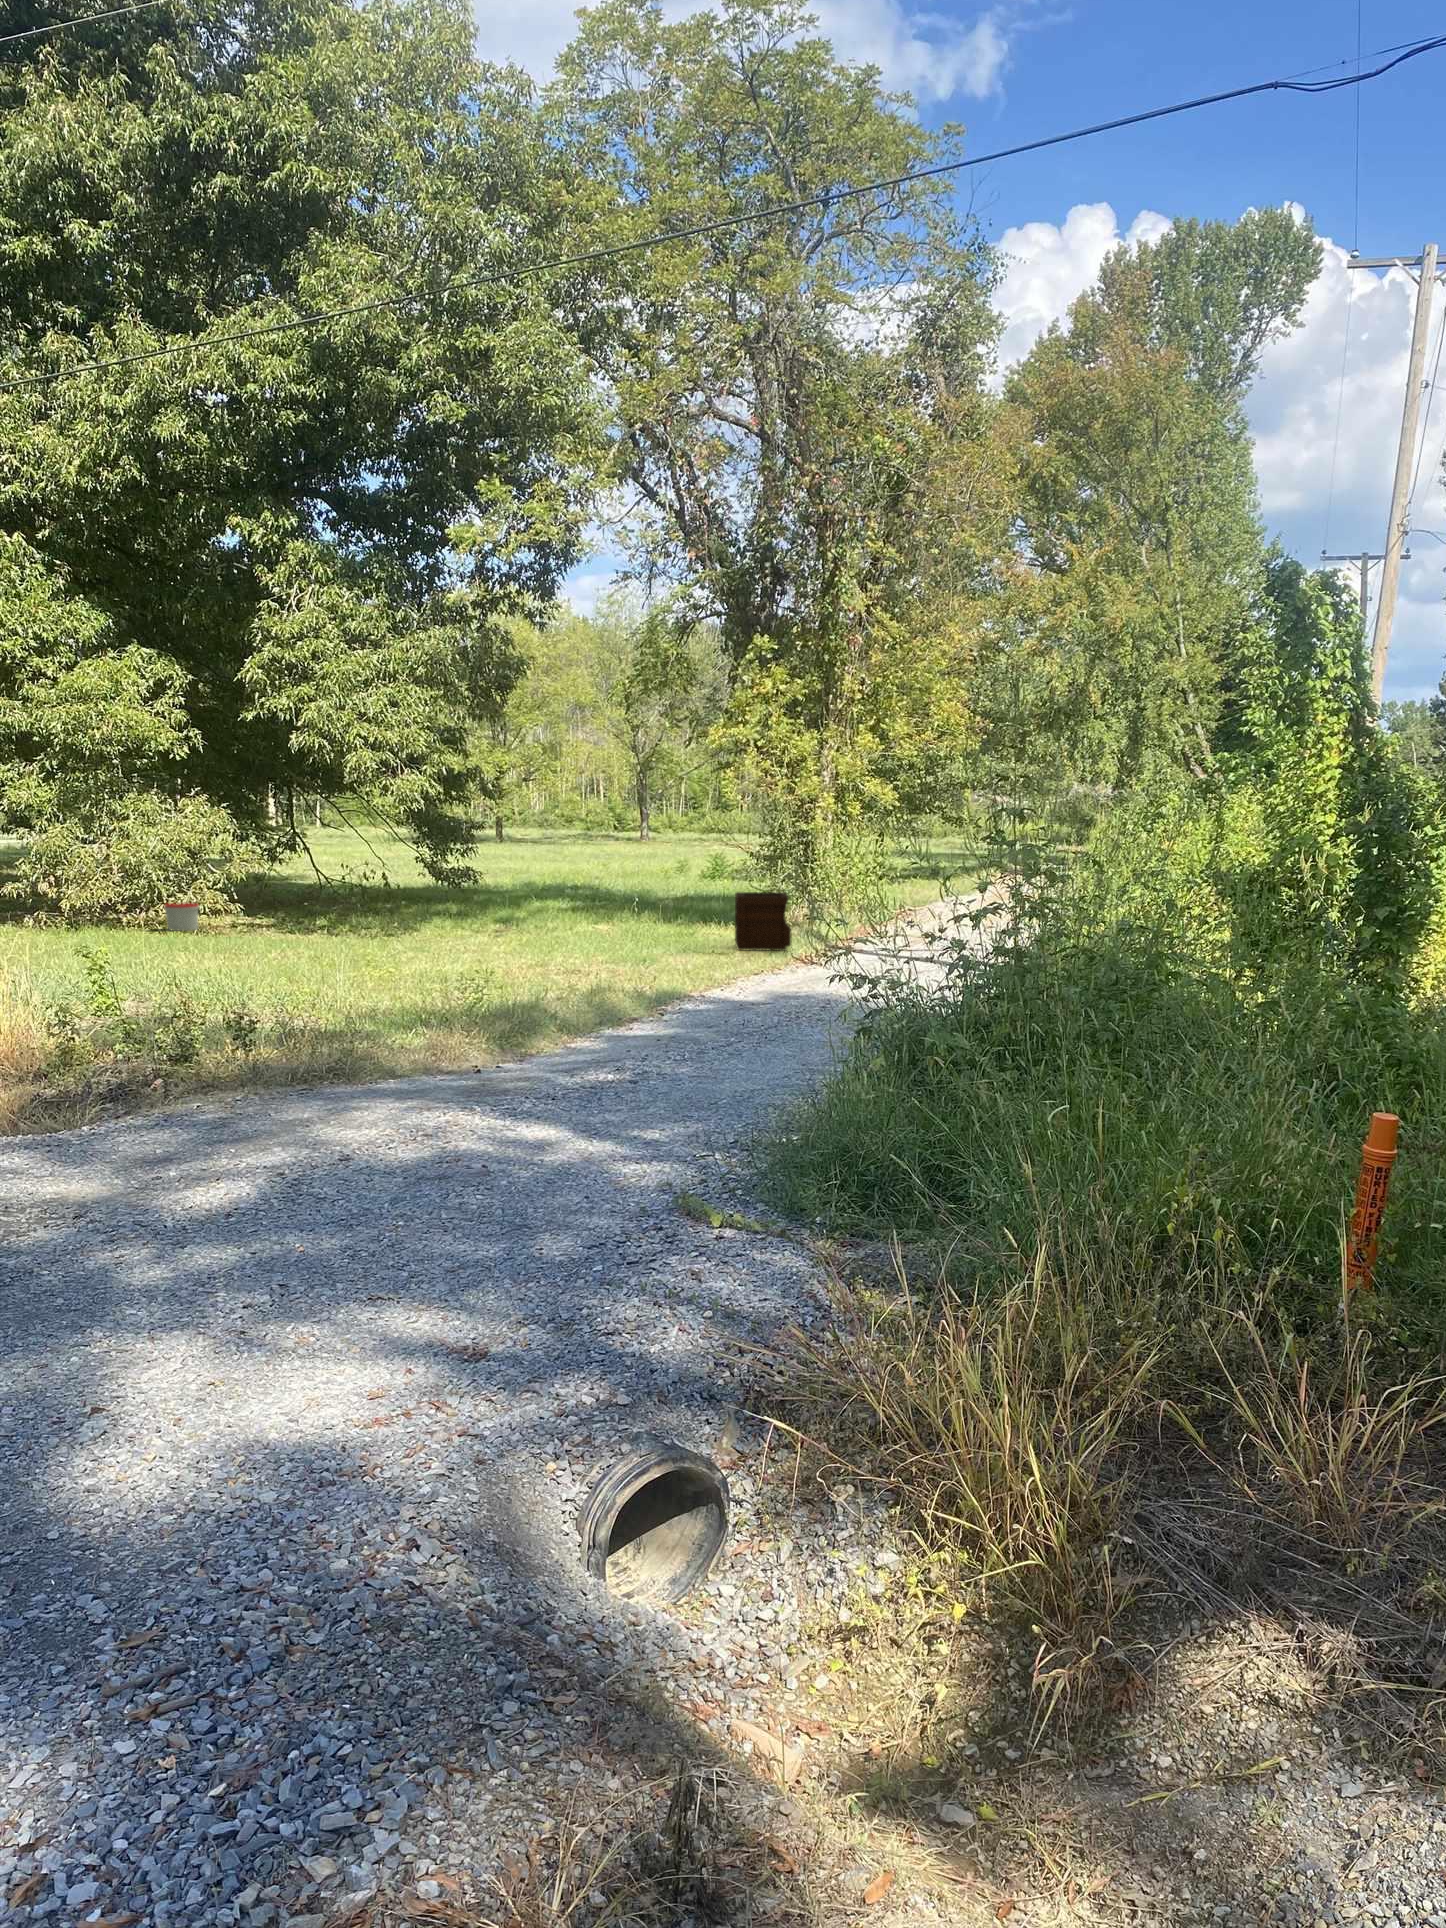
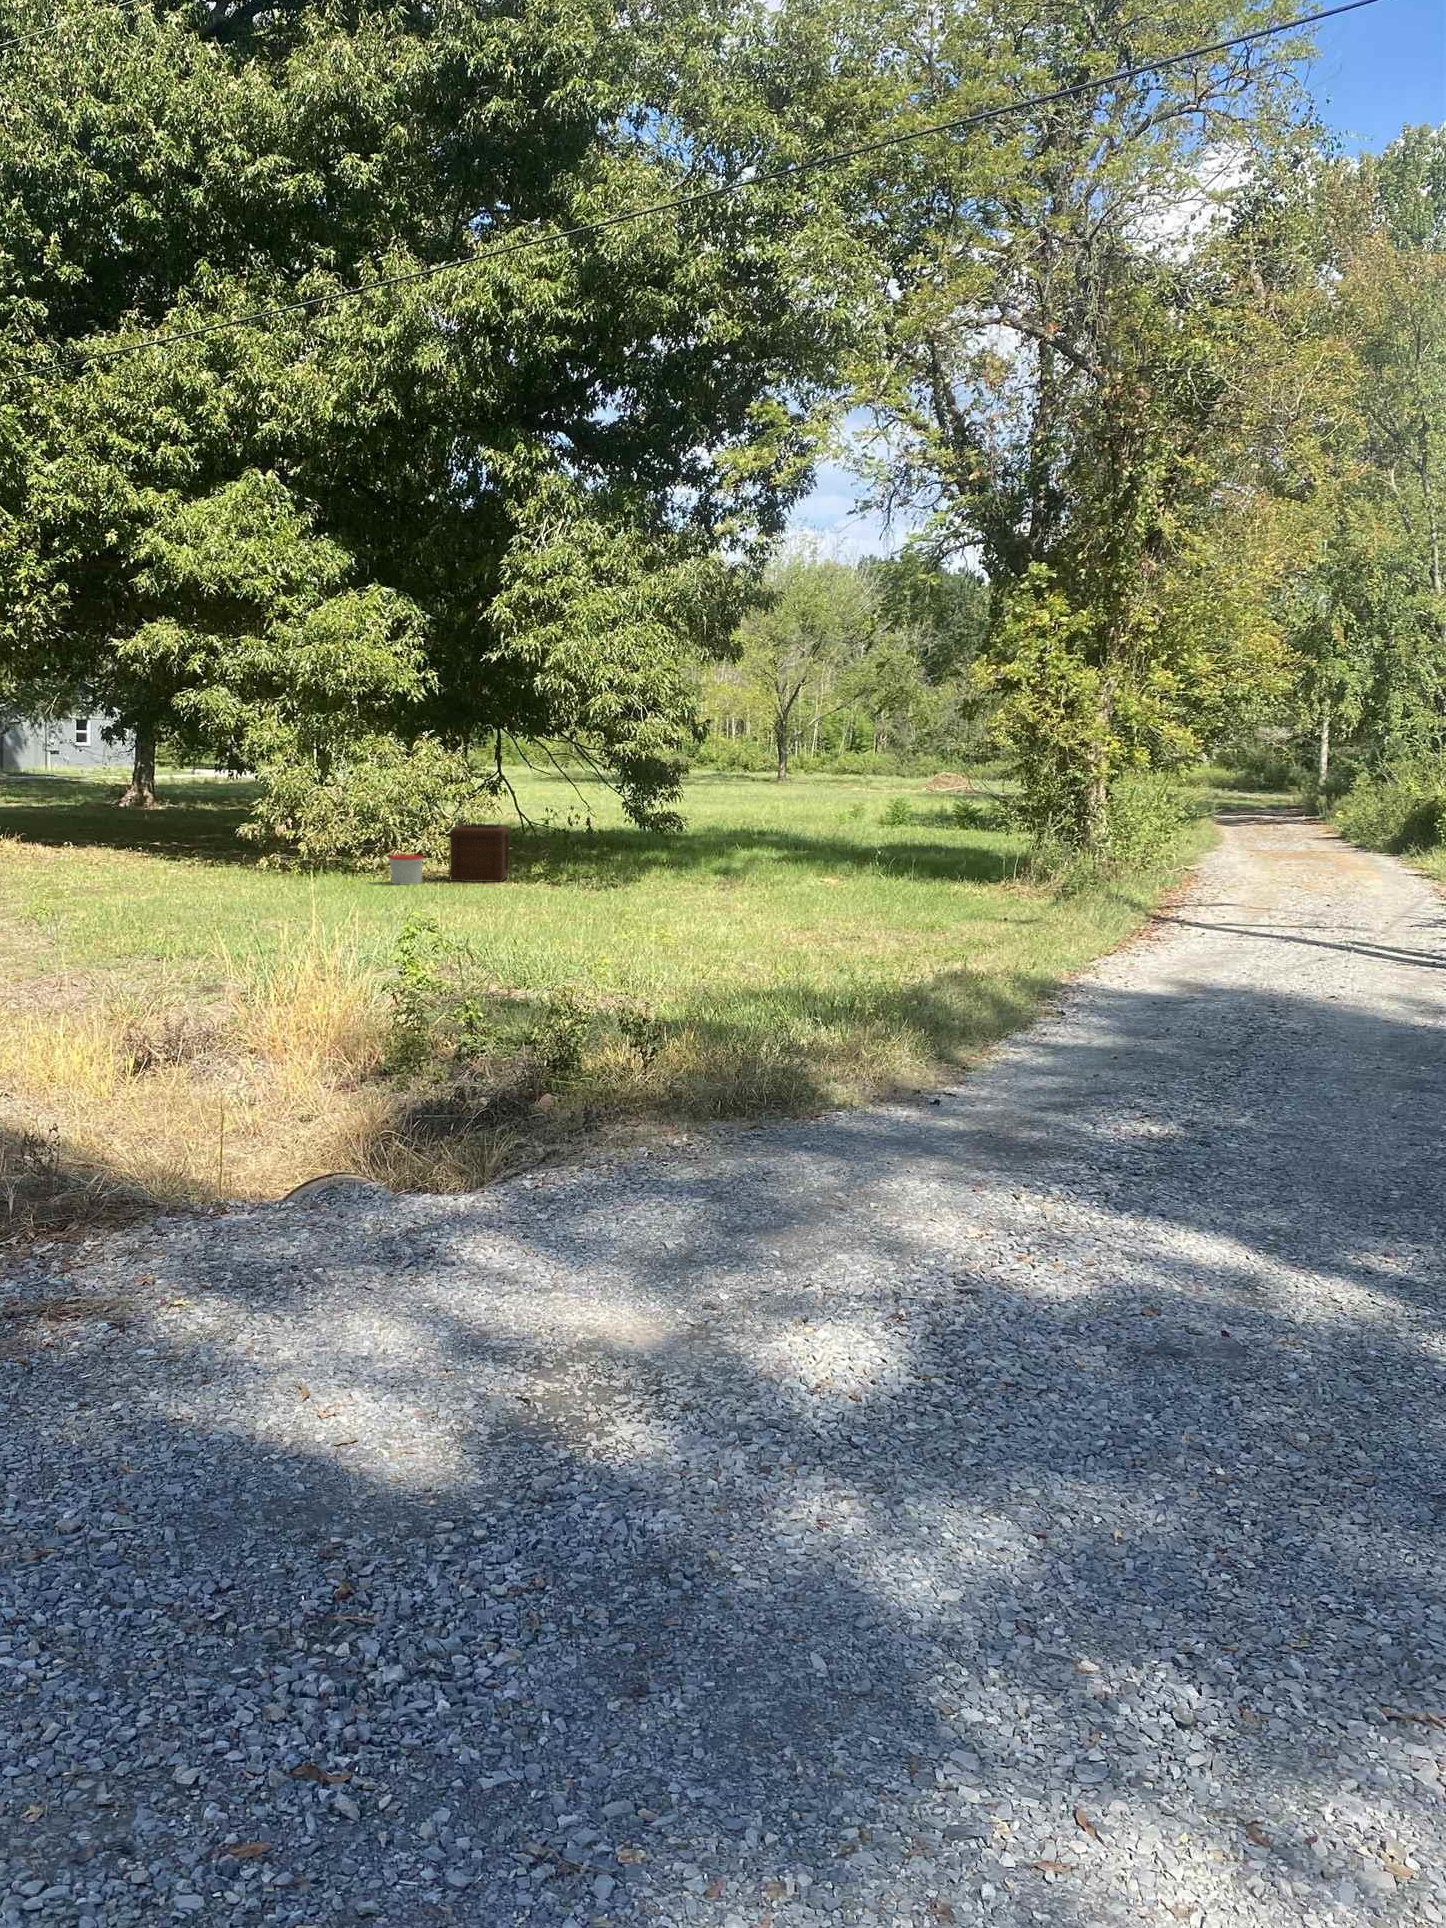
wooden crate: present [735,892,791,951] -> present [449,824,509,882]

